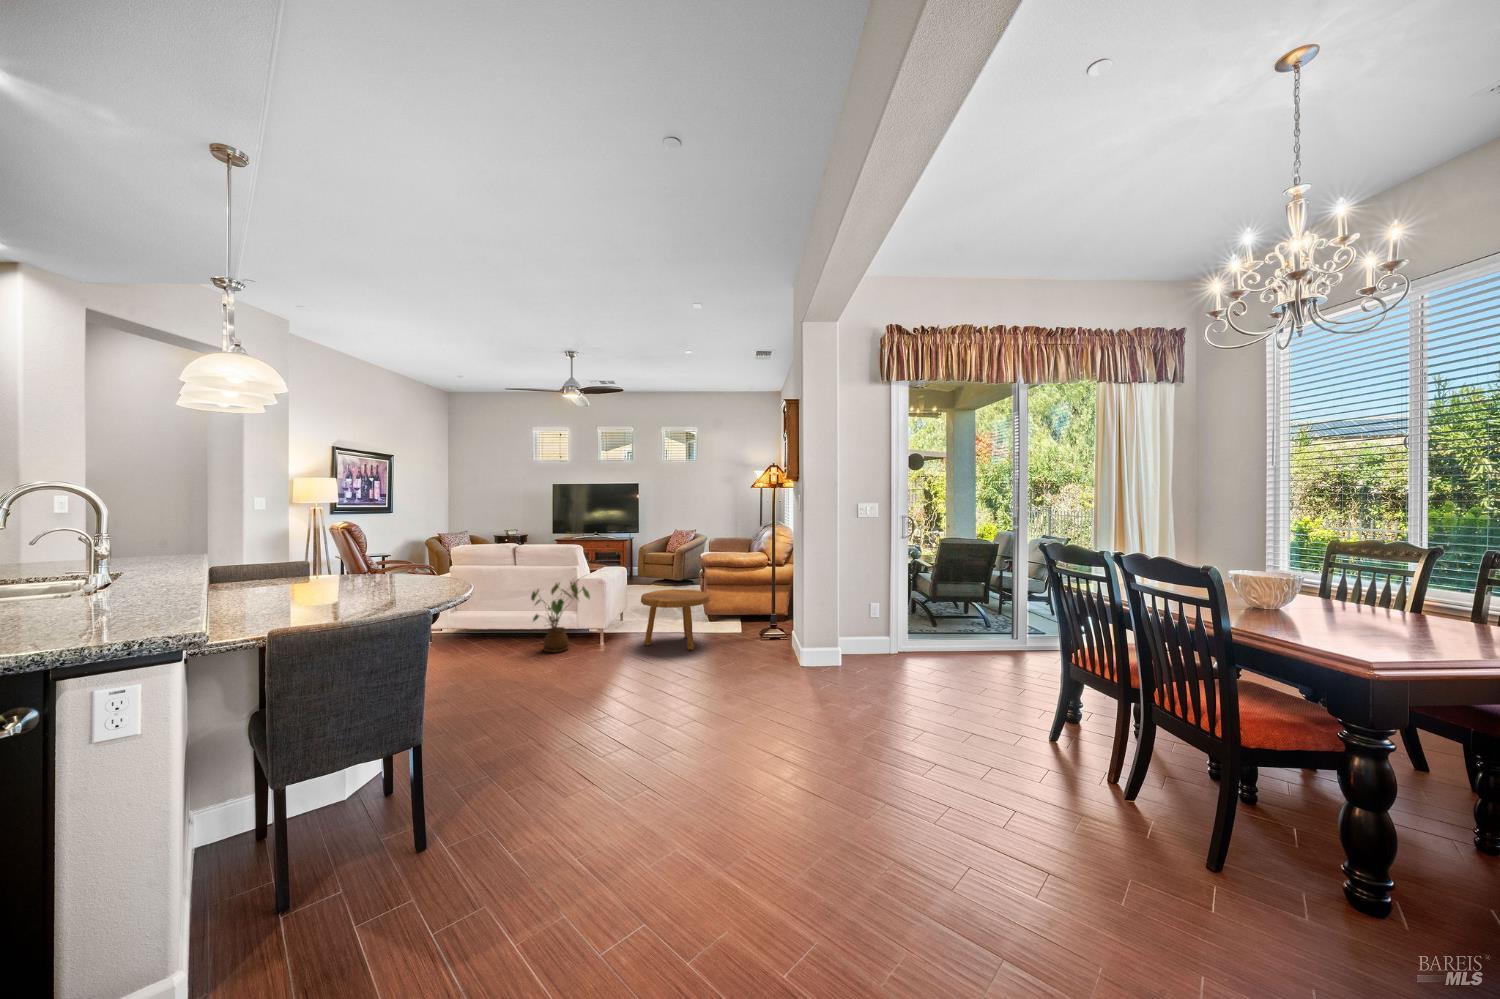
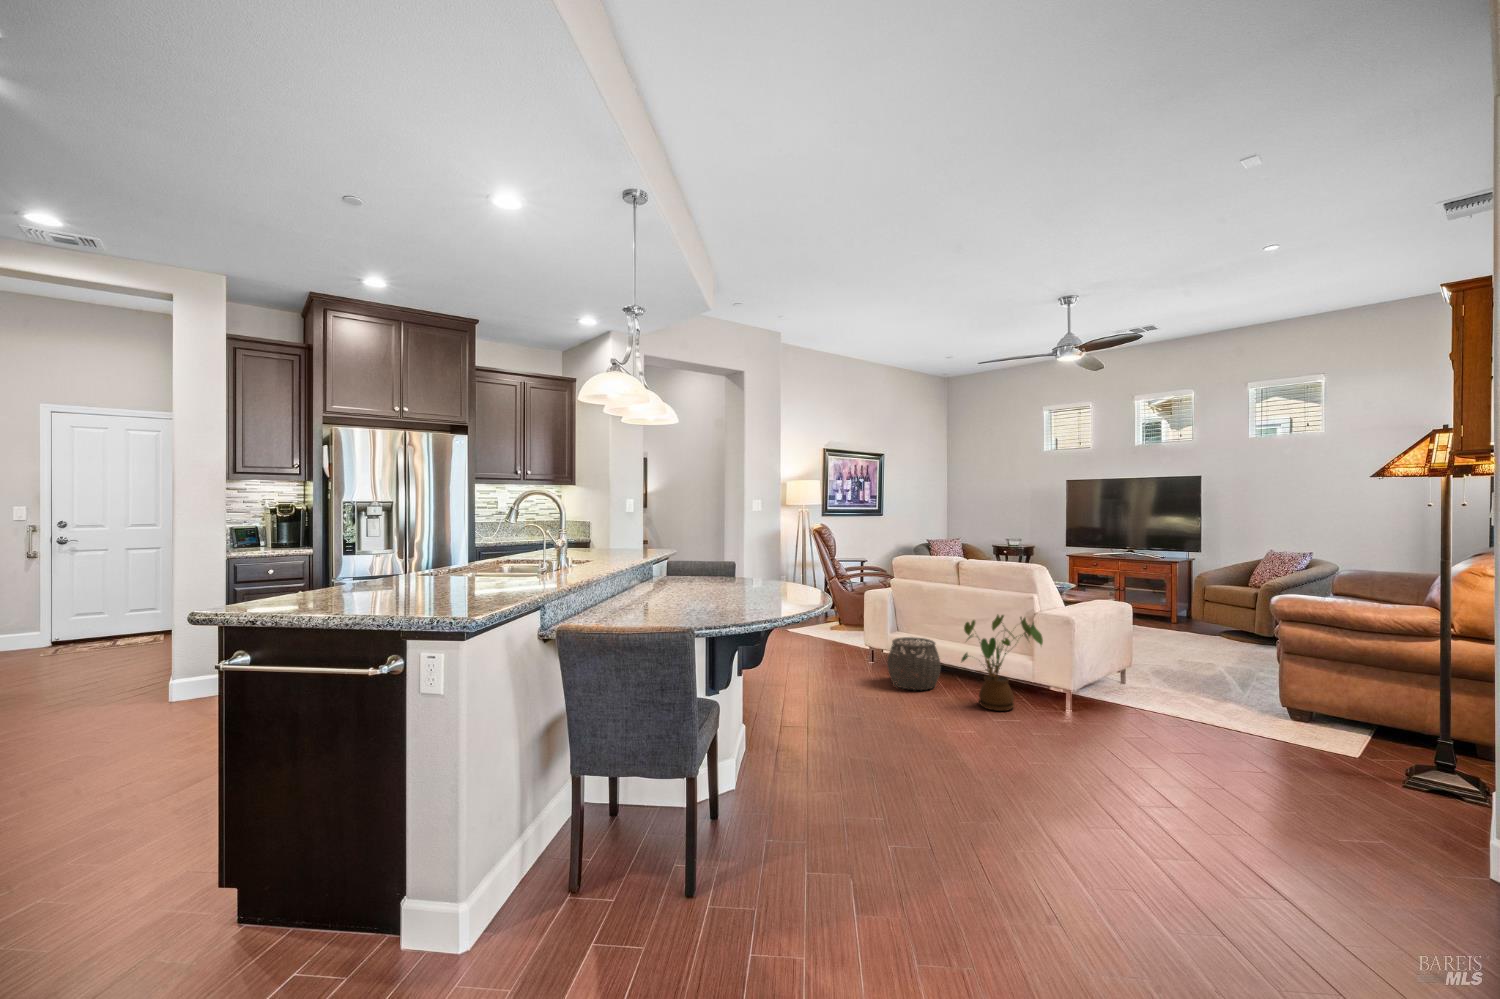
footstool: present [641,589,709,650] -> none [1124,649,1263,763]
woven basket: none [459,610,506,654] -> present [887,637,940,690]

